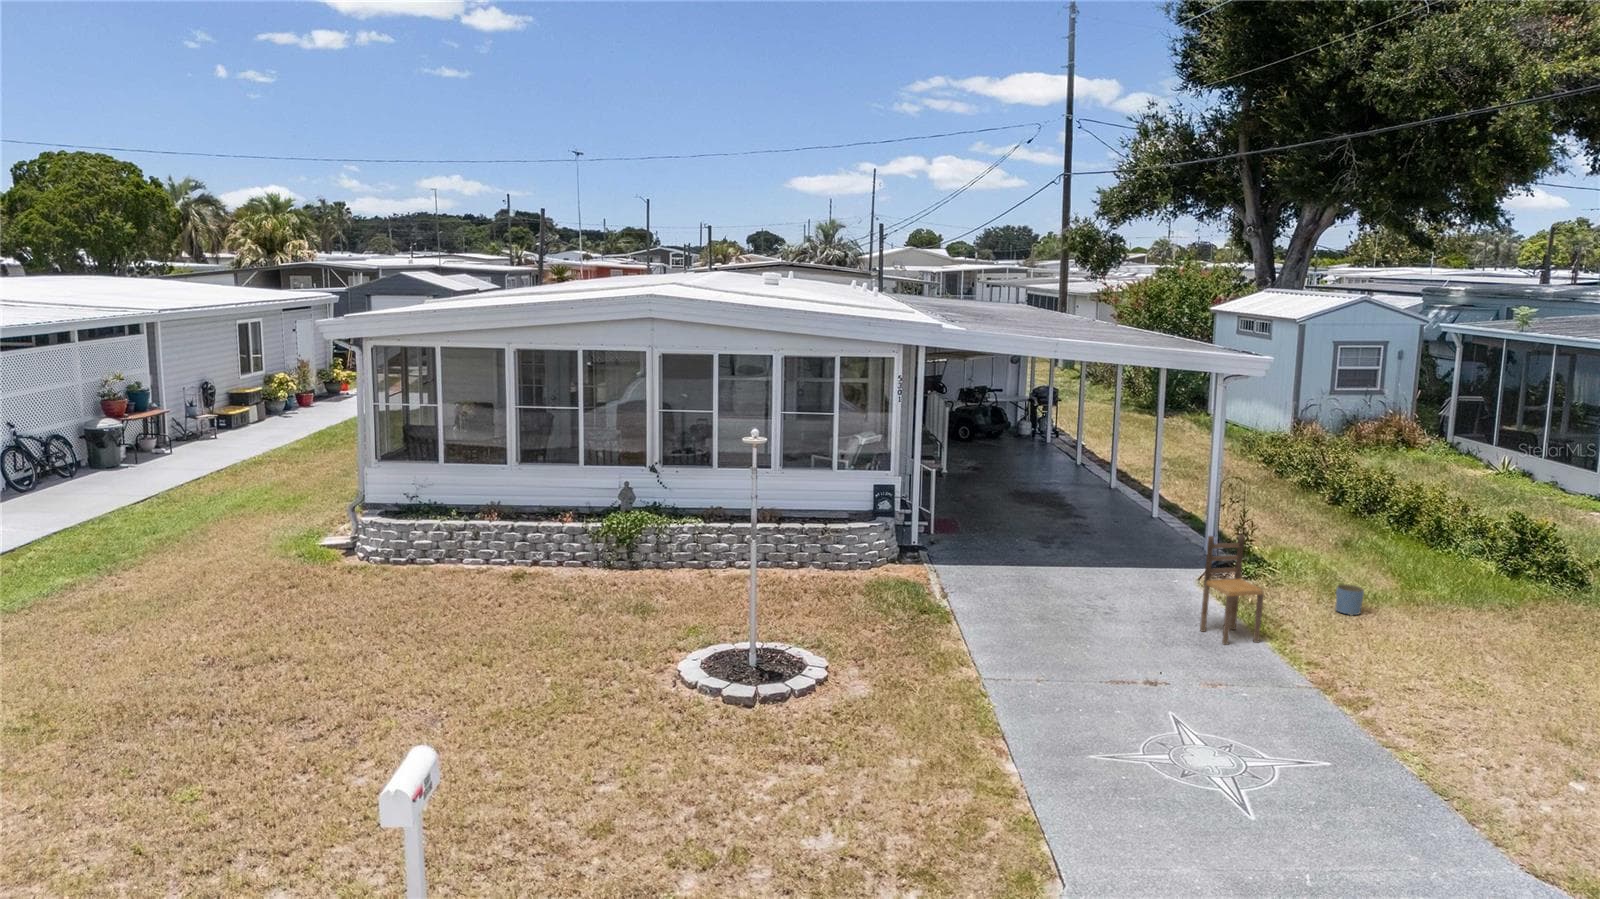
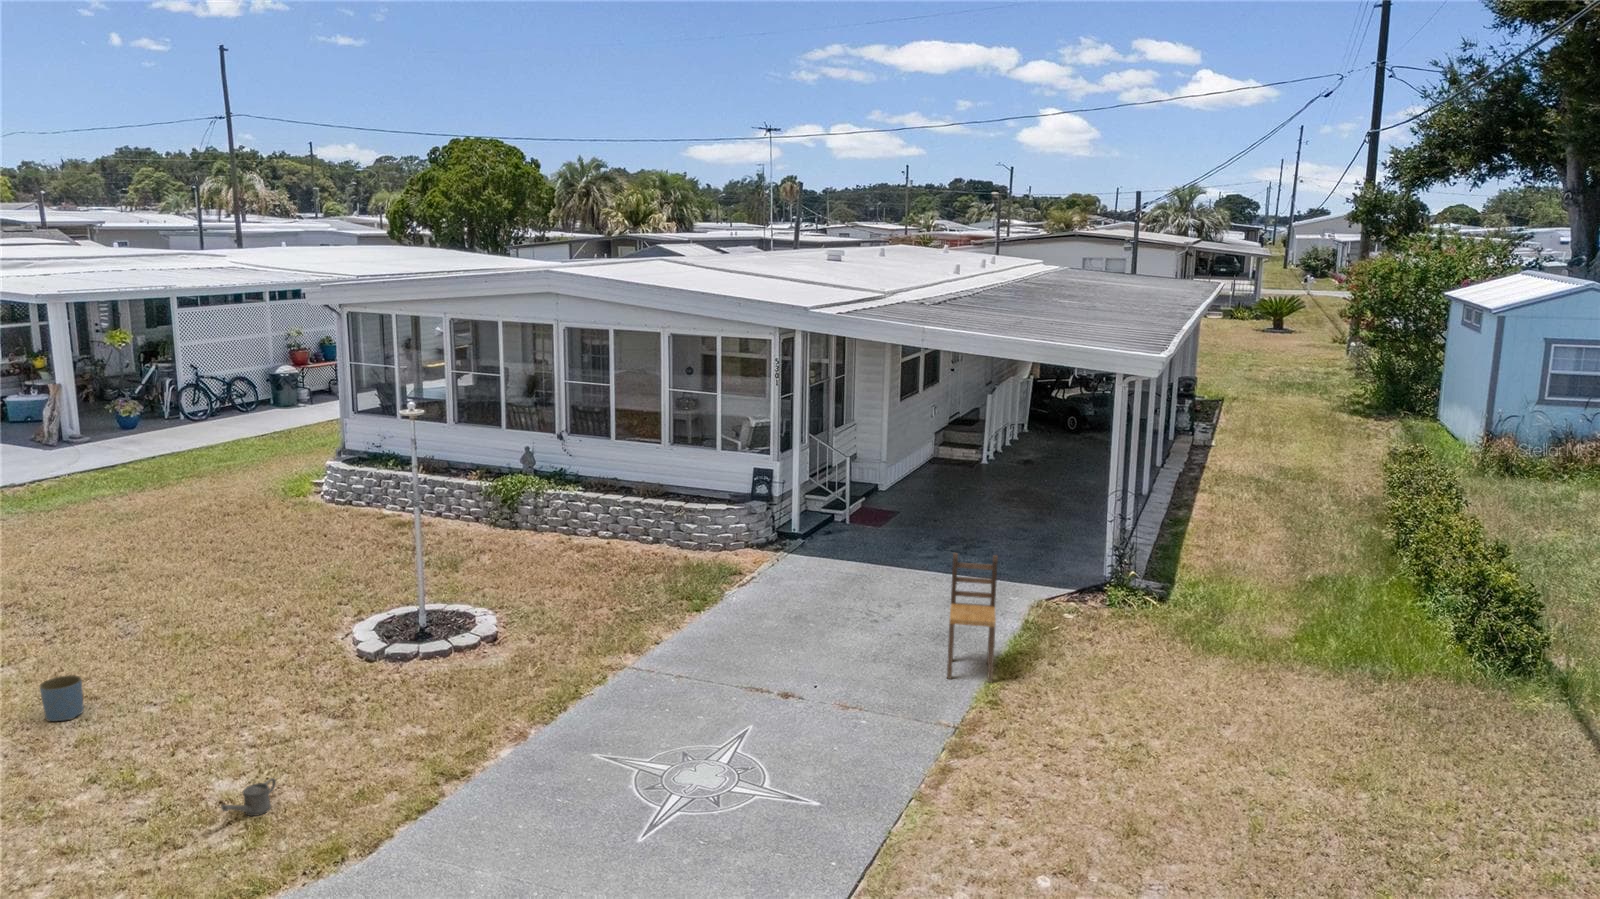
planter: present [1335,584,1364,616] -> present [39,675,84,721]
watering can: none [875,816,900,856] -> present [221,778,276,816]

